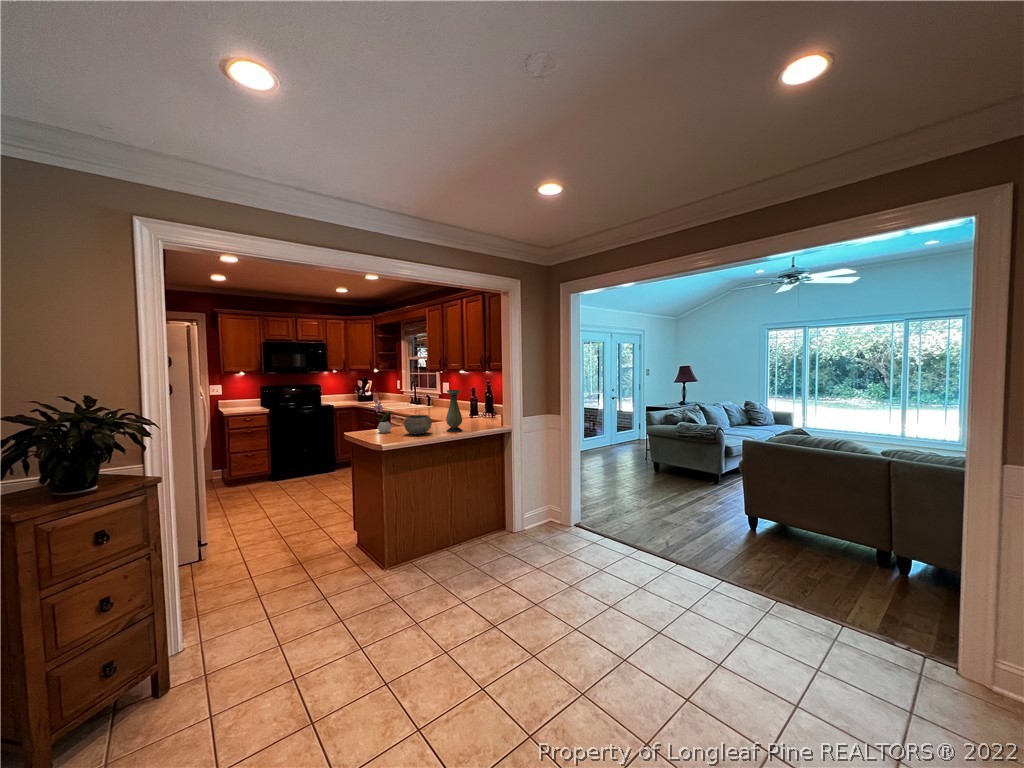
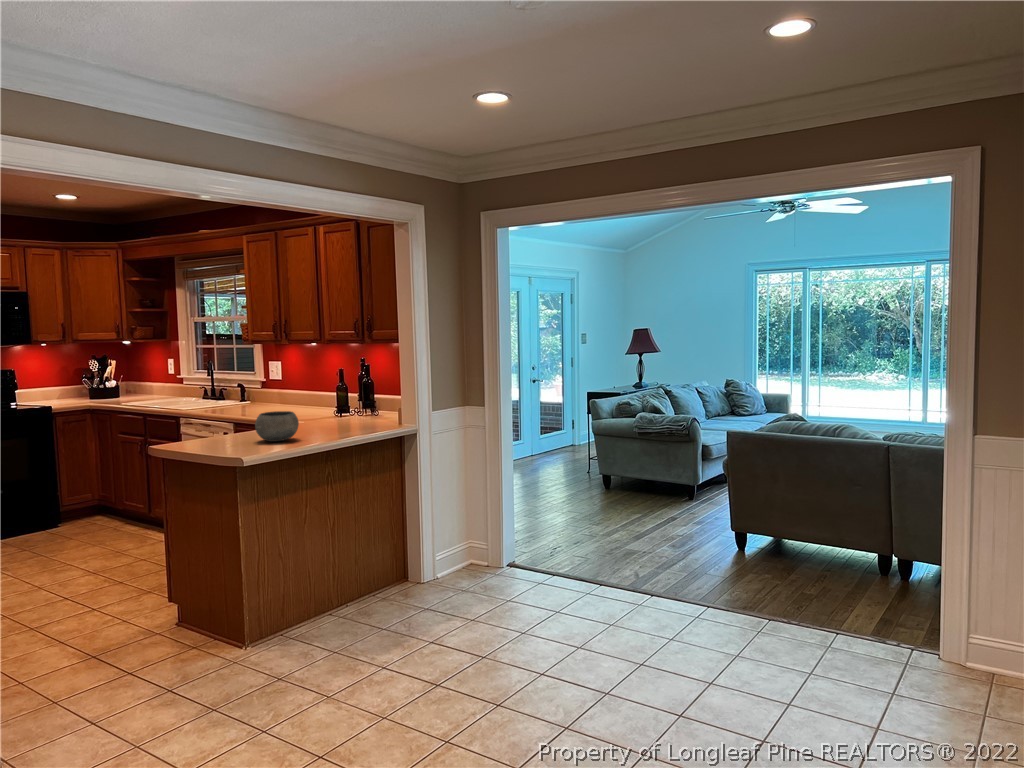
vase: present [446,390,463,432] -> none [316,372,344,436]
flower arrangement: present [374,391,392,433] -> none [199,376,232,442]

